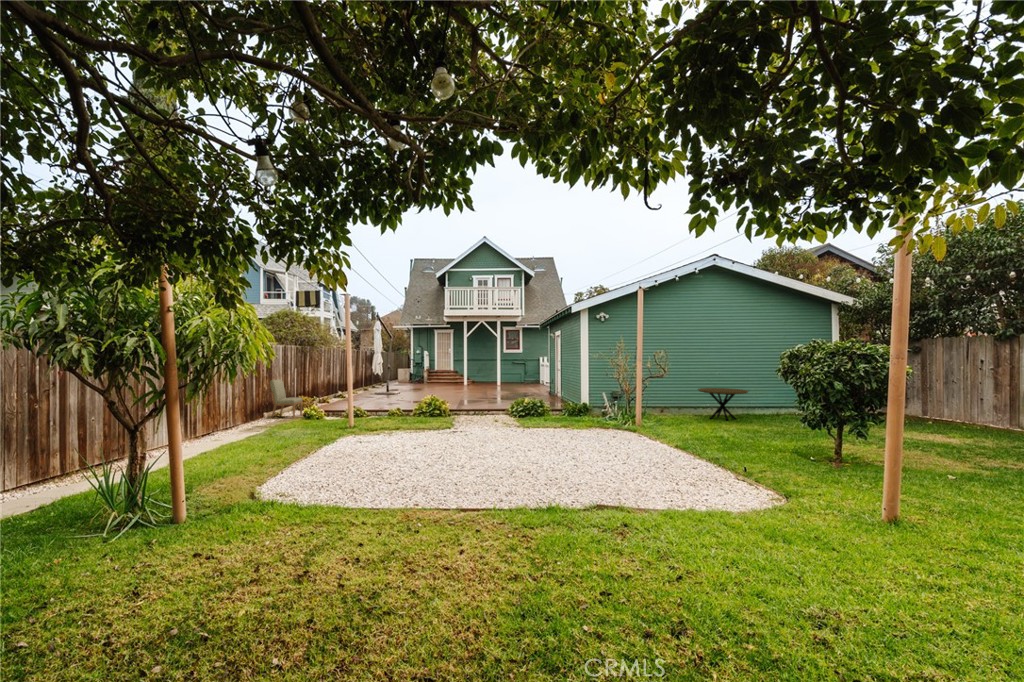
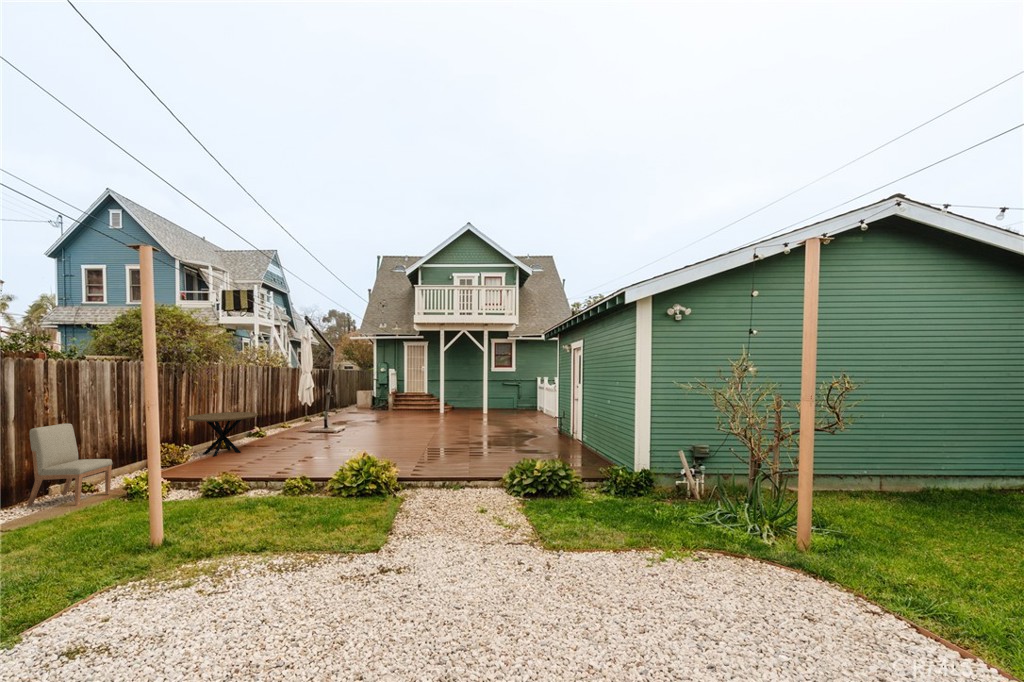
dining table: present [698,388,748,421] -> present [187,412,258,457]

